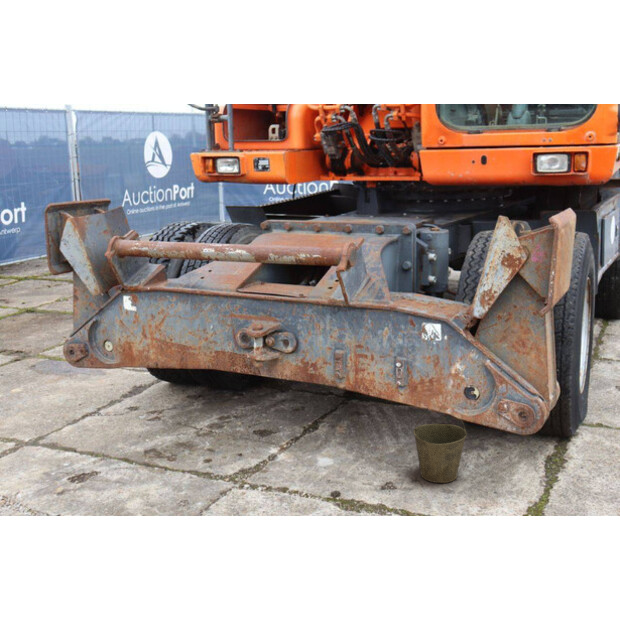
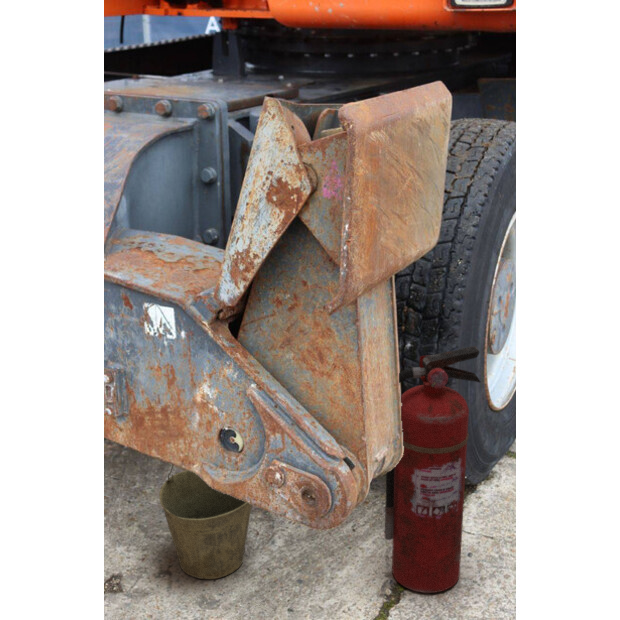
fire extinguisher: none [541,344,591,483] -> present [385,346,480,593]

